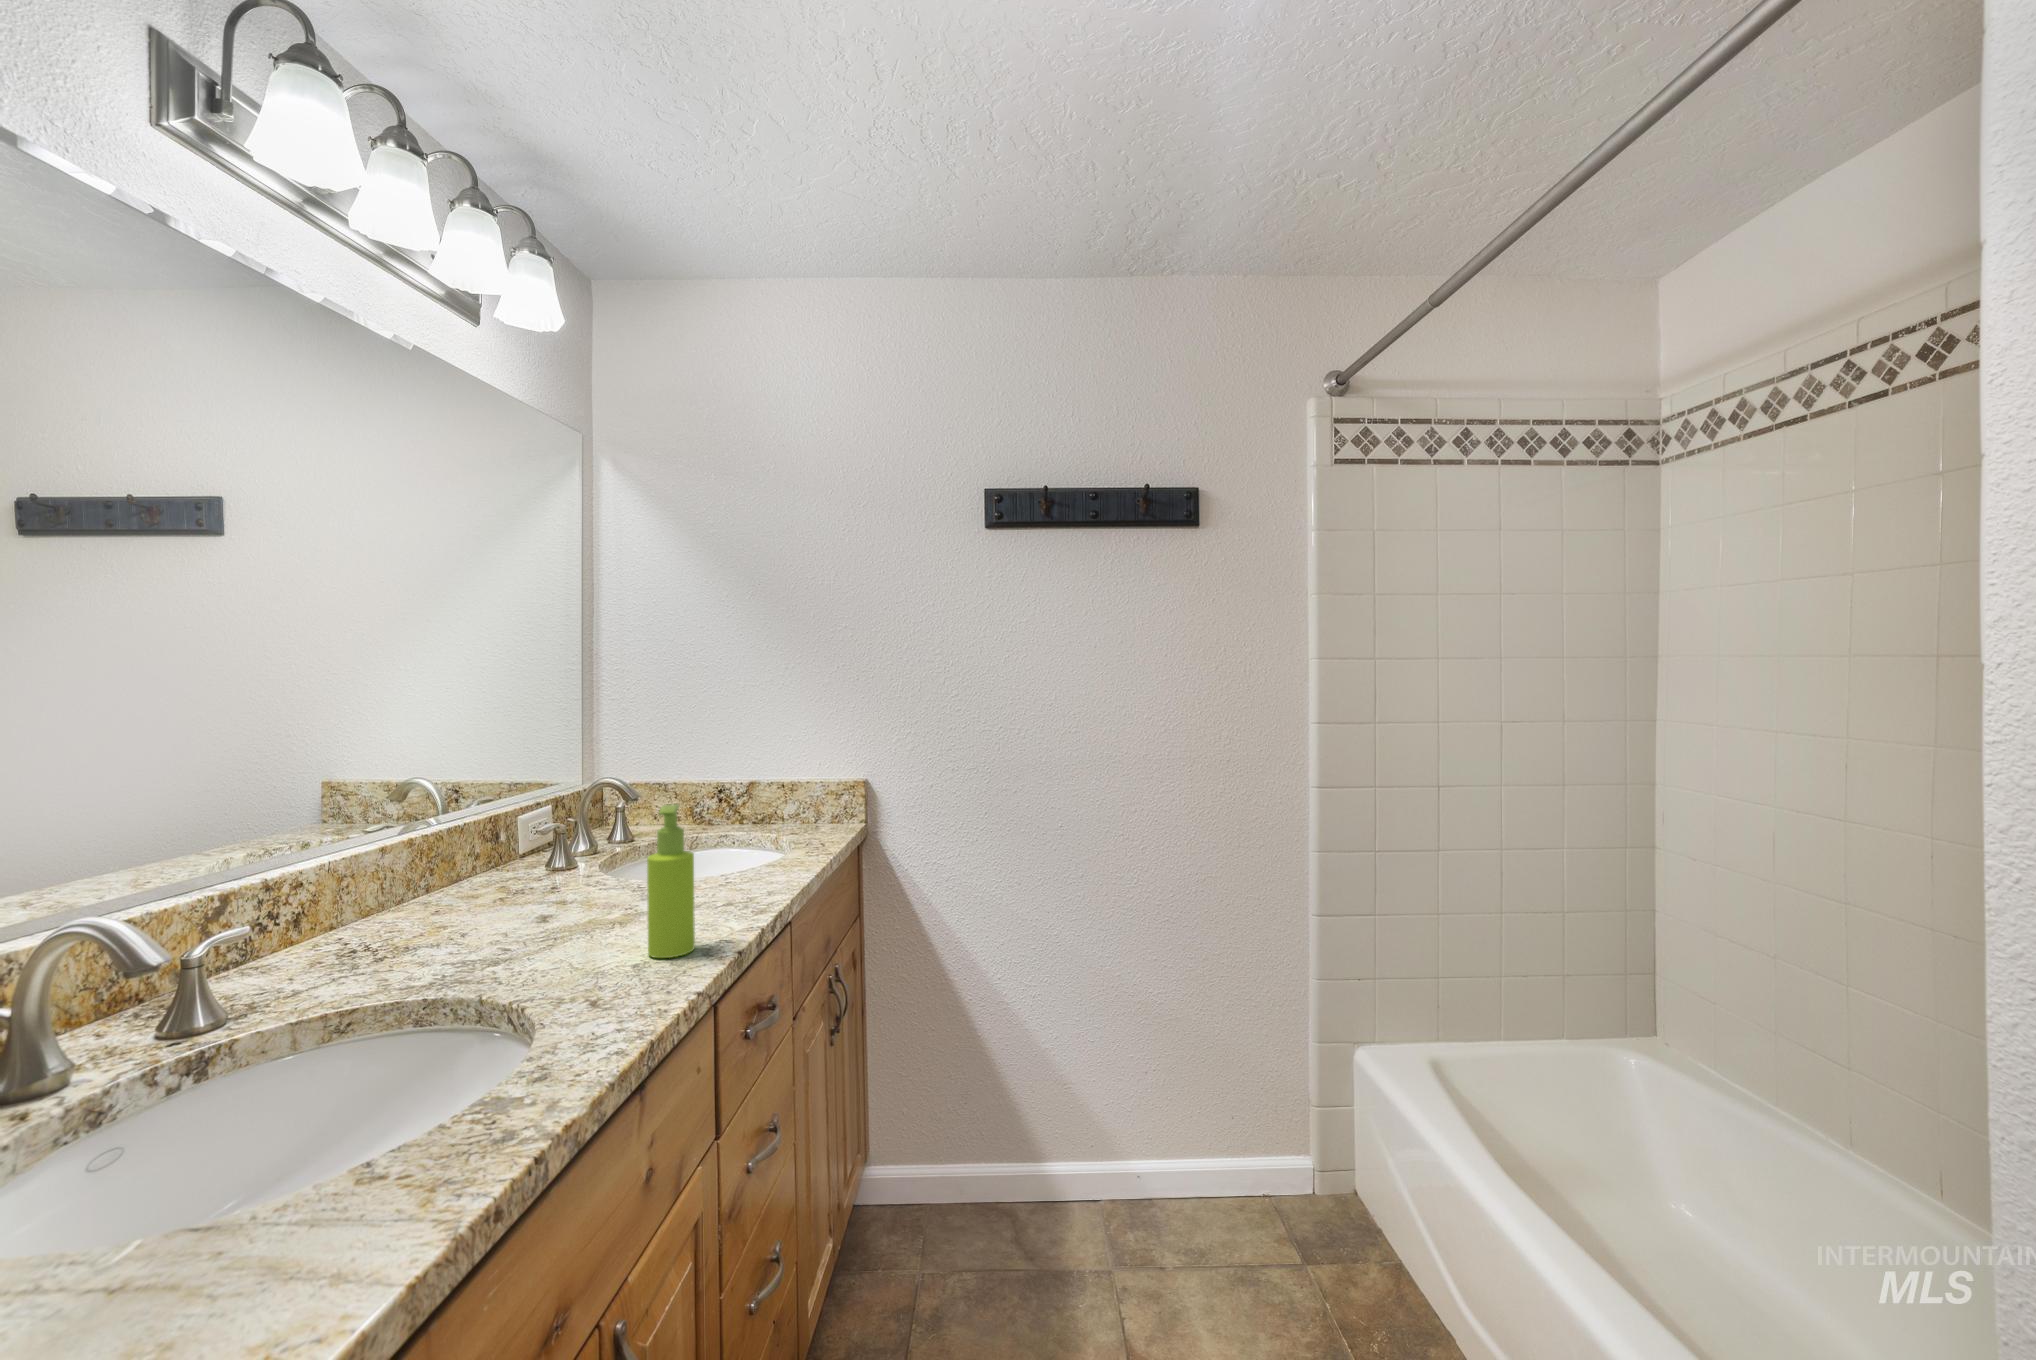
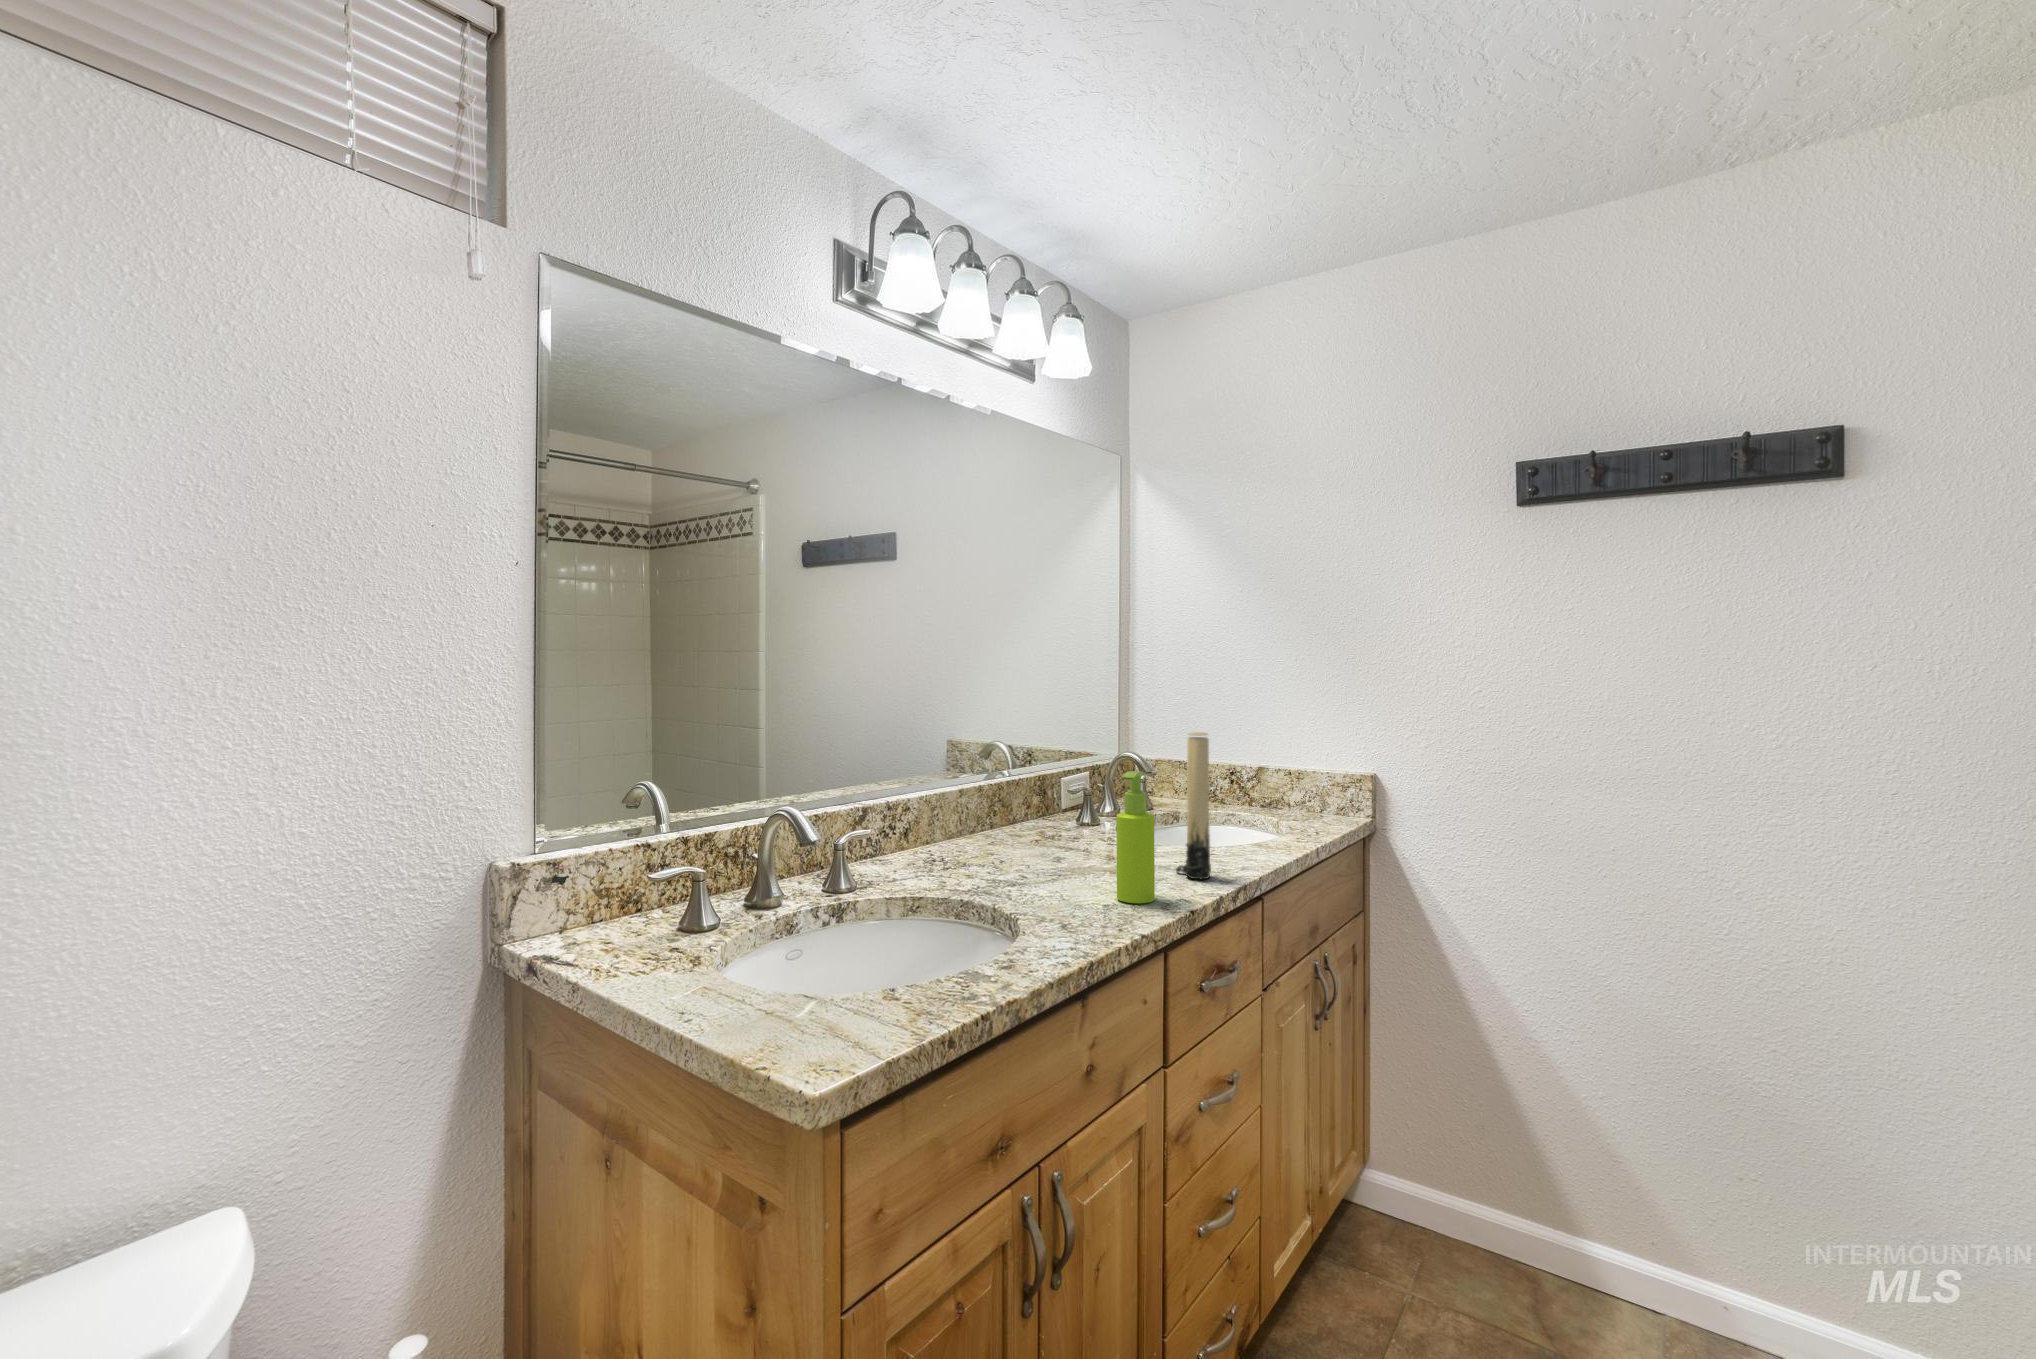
candle: none [703,754,745,915] -> present [1176,732,1211,879]

